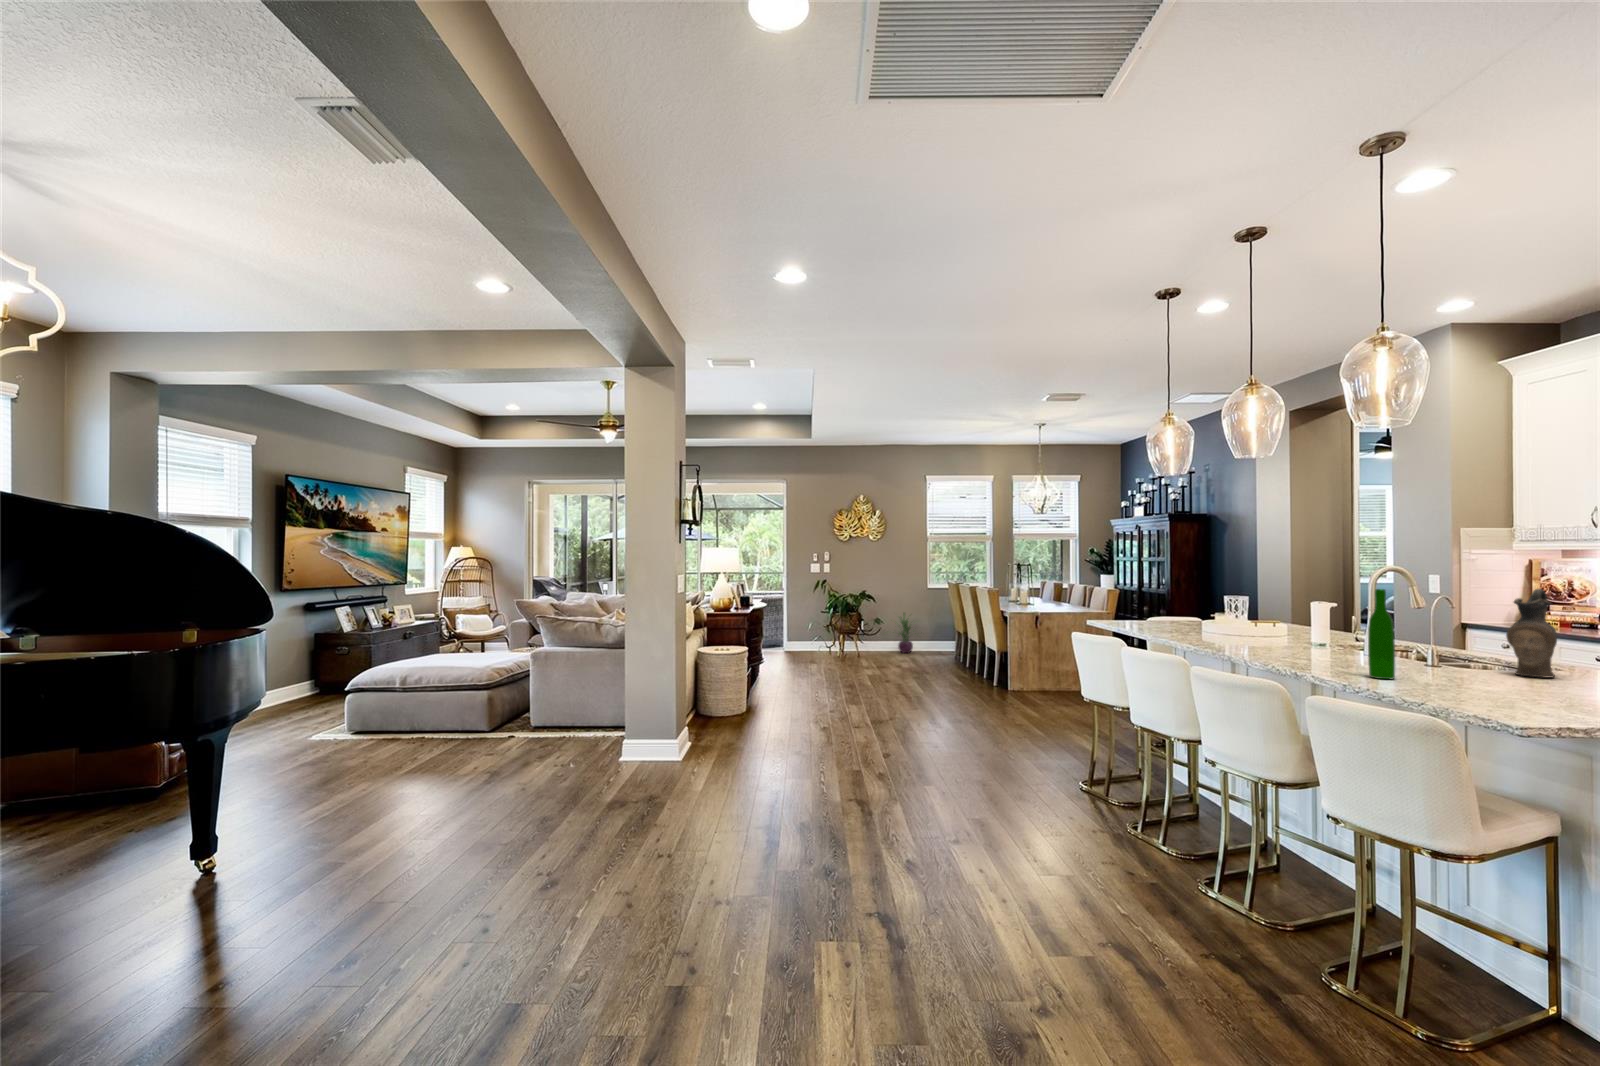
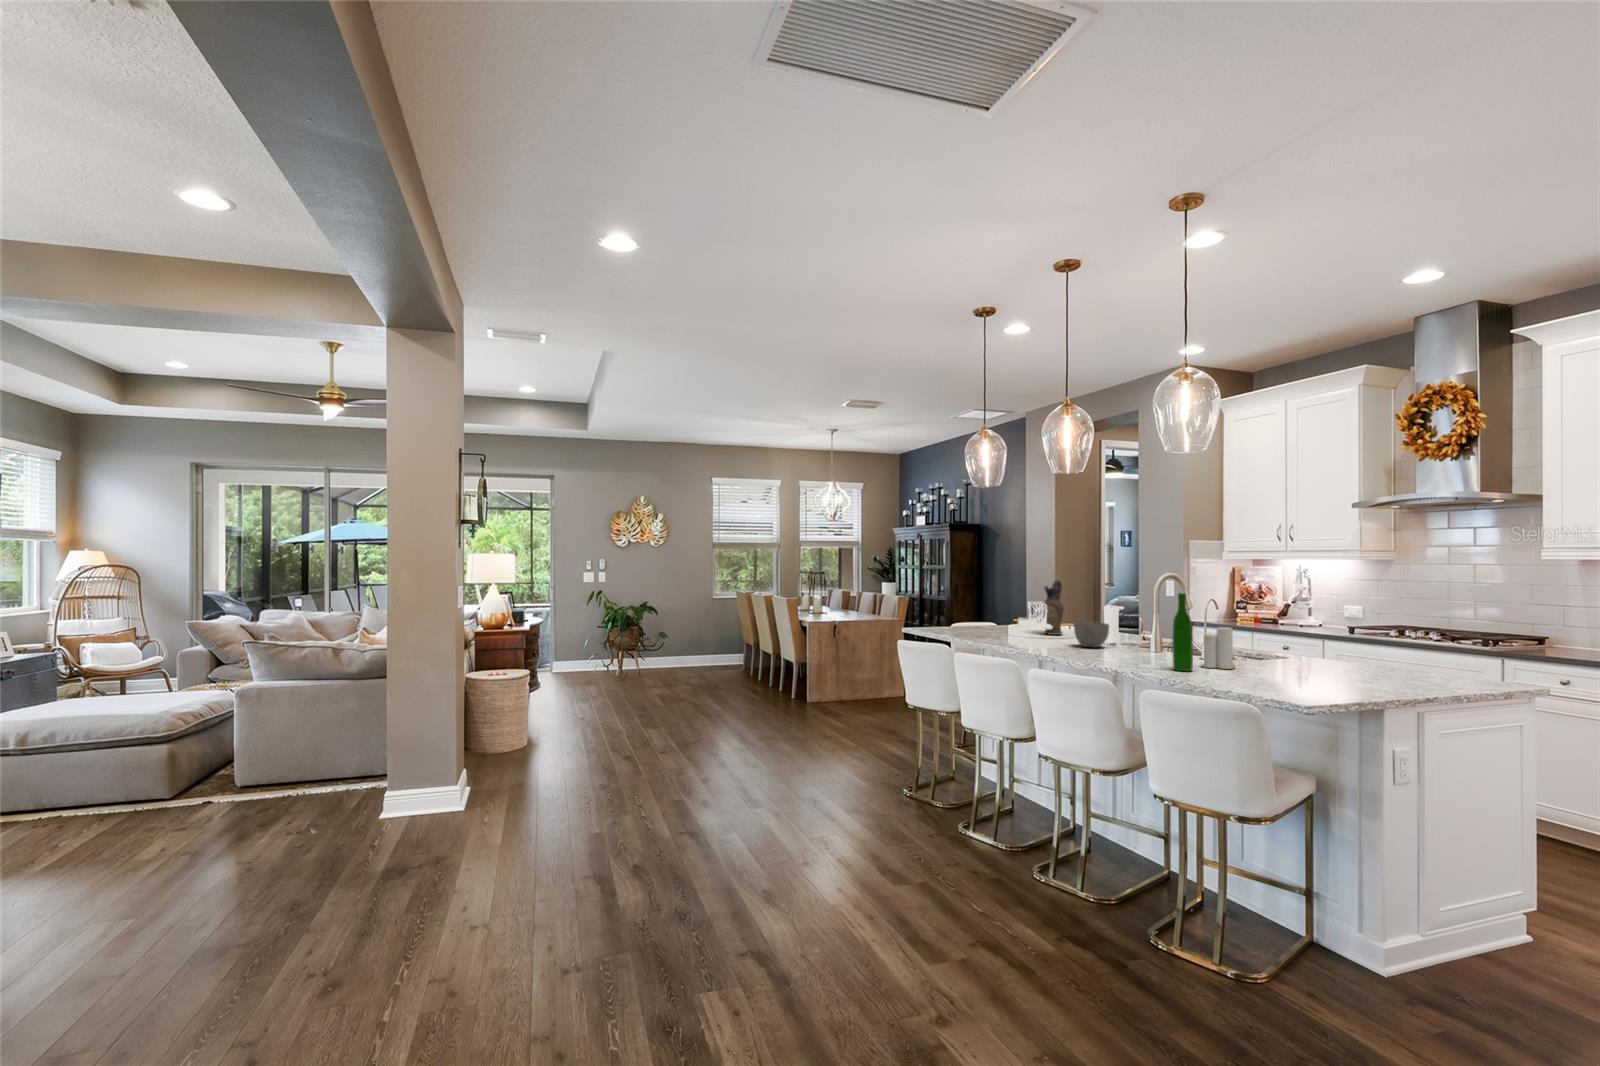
ceramic pitcher: present [1506,589,1557,678] -> present [1044,580,1064,635]
decorative plant: present [898,613,913,653] -> none [665,624,709,668]
bowl: none [1264,620,1309,648] -> present [1074,622,1109,648]
candle: none [1413,625,1462,680] -> present [1202,627,1235,669]

